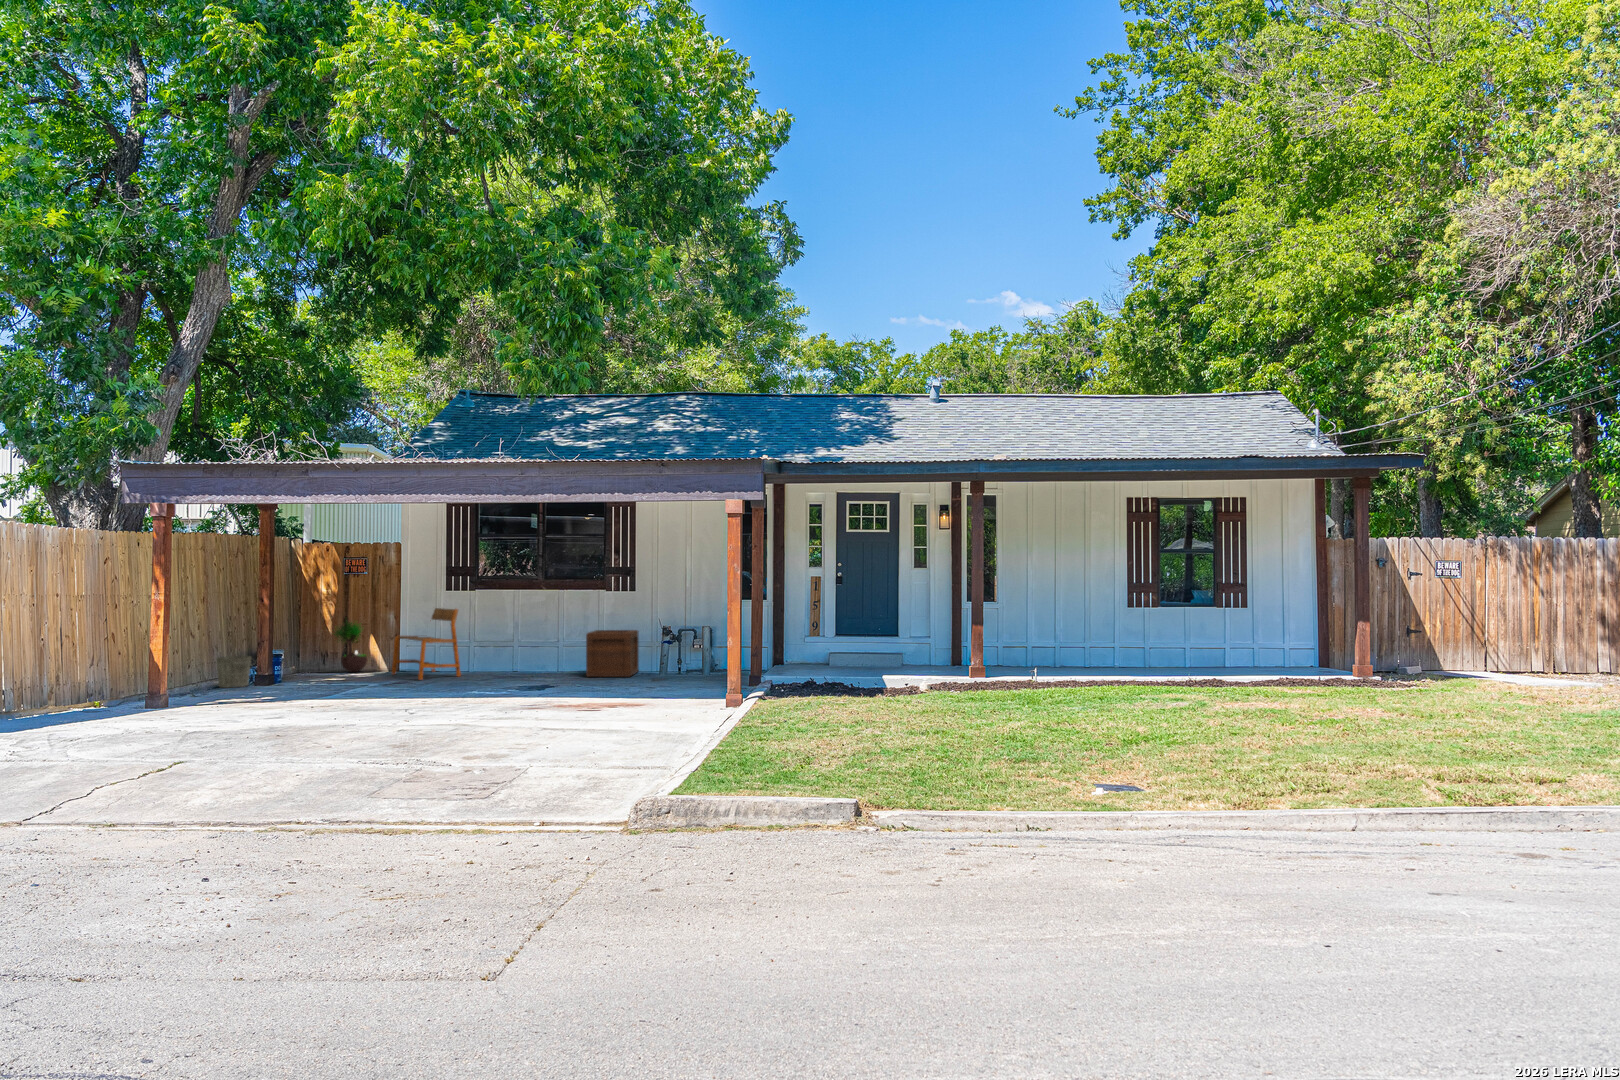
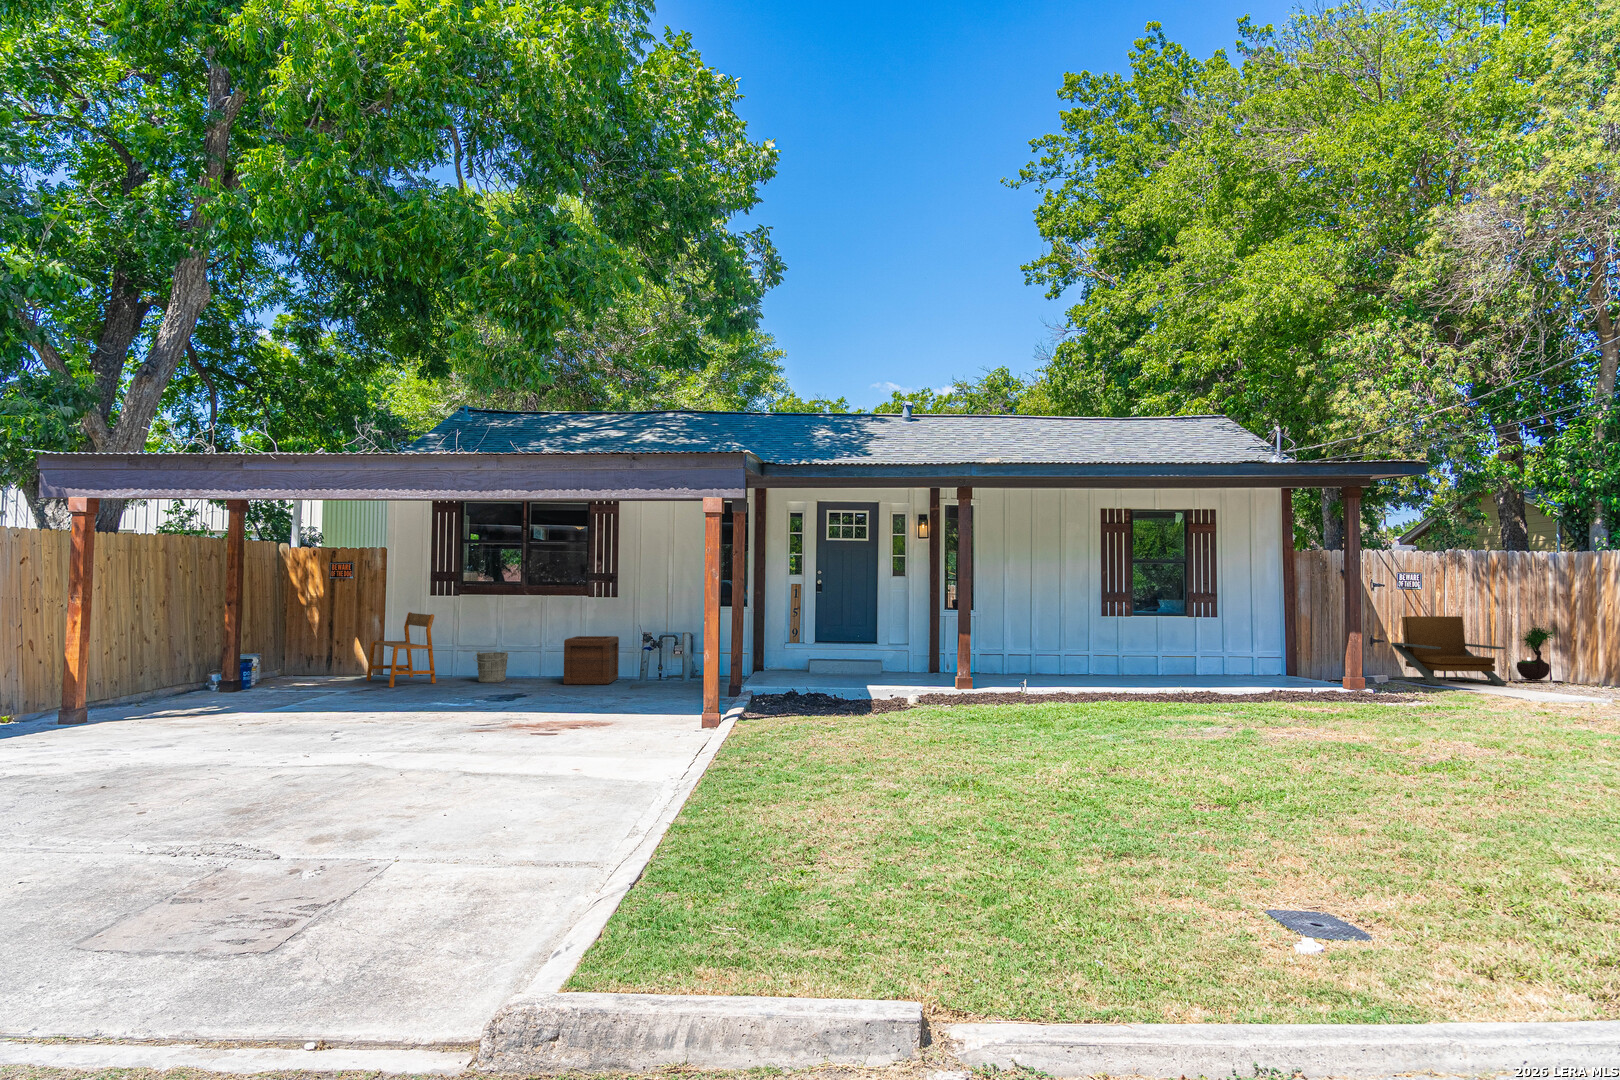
lounge chair: none [1427,606,1536,675] -> present [1391,616,1507,685]
potted tree: present [333,622,367,672] -> present [1517,625,1556,680]
bucket: present [216,655,251,688] -> present [473,652,508,682]

